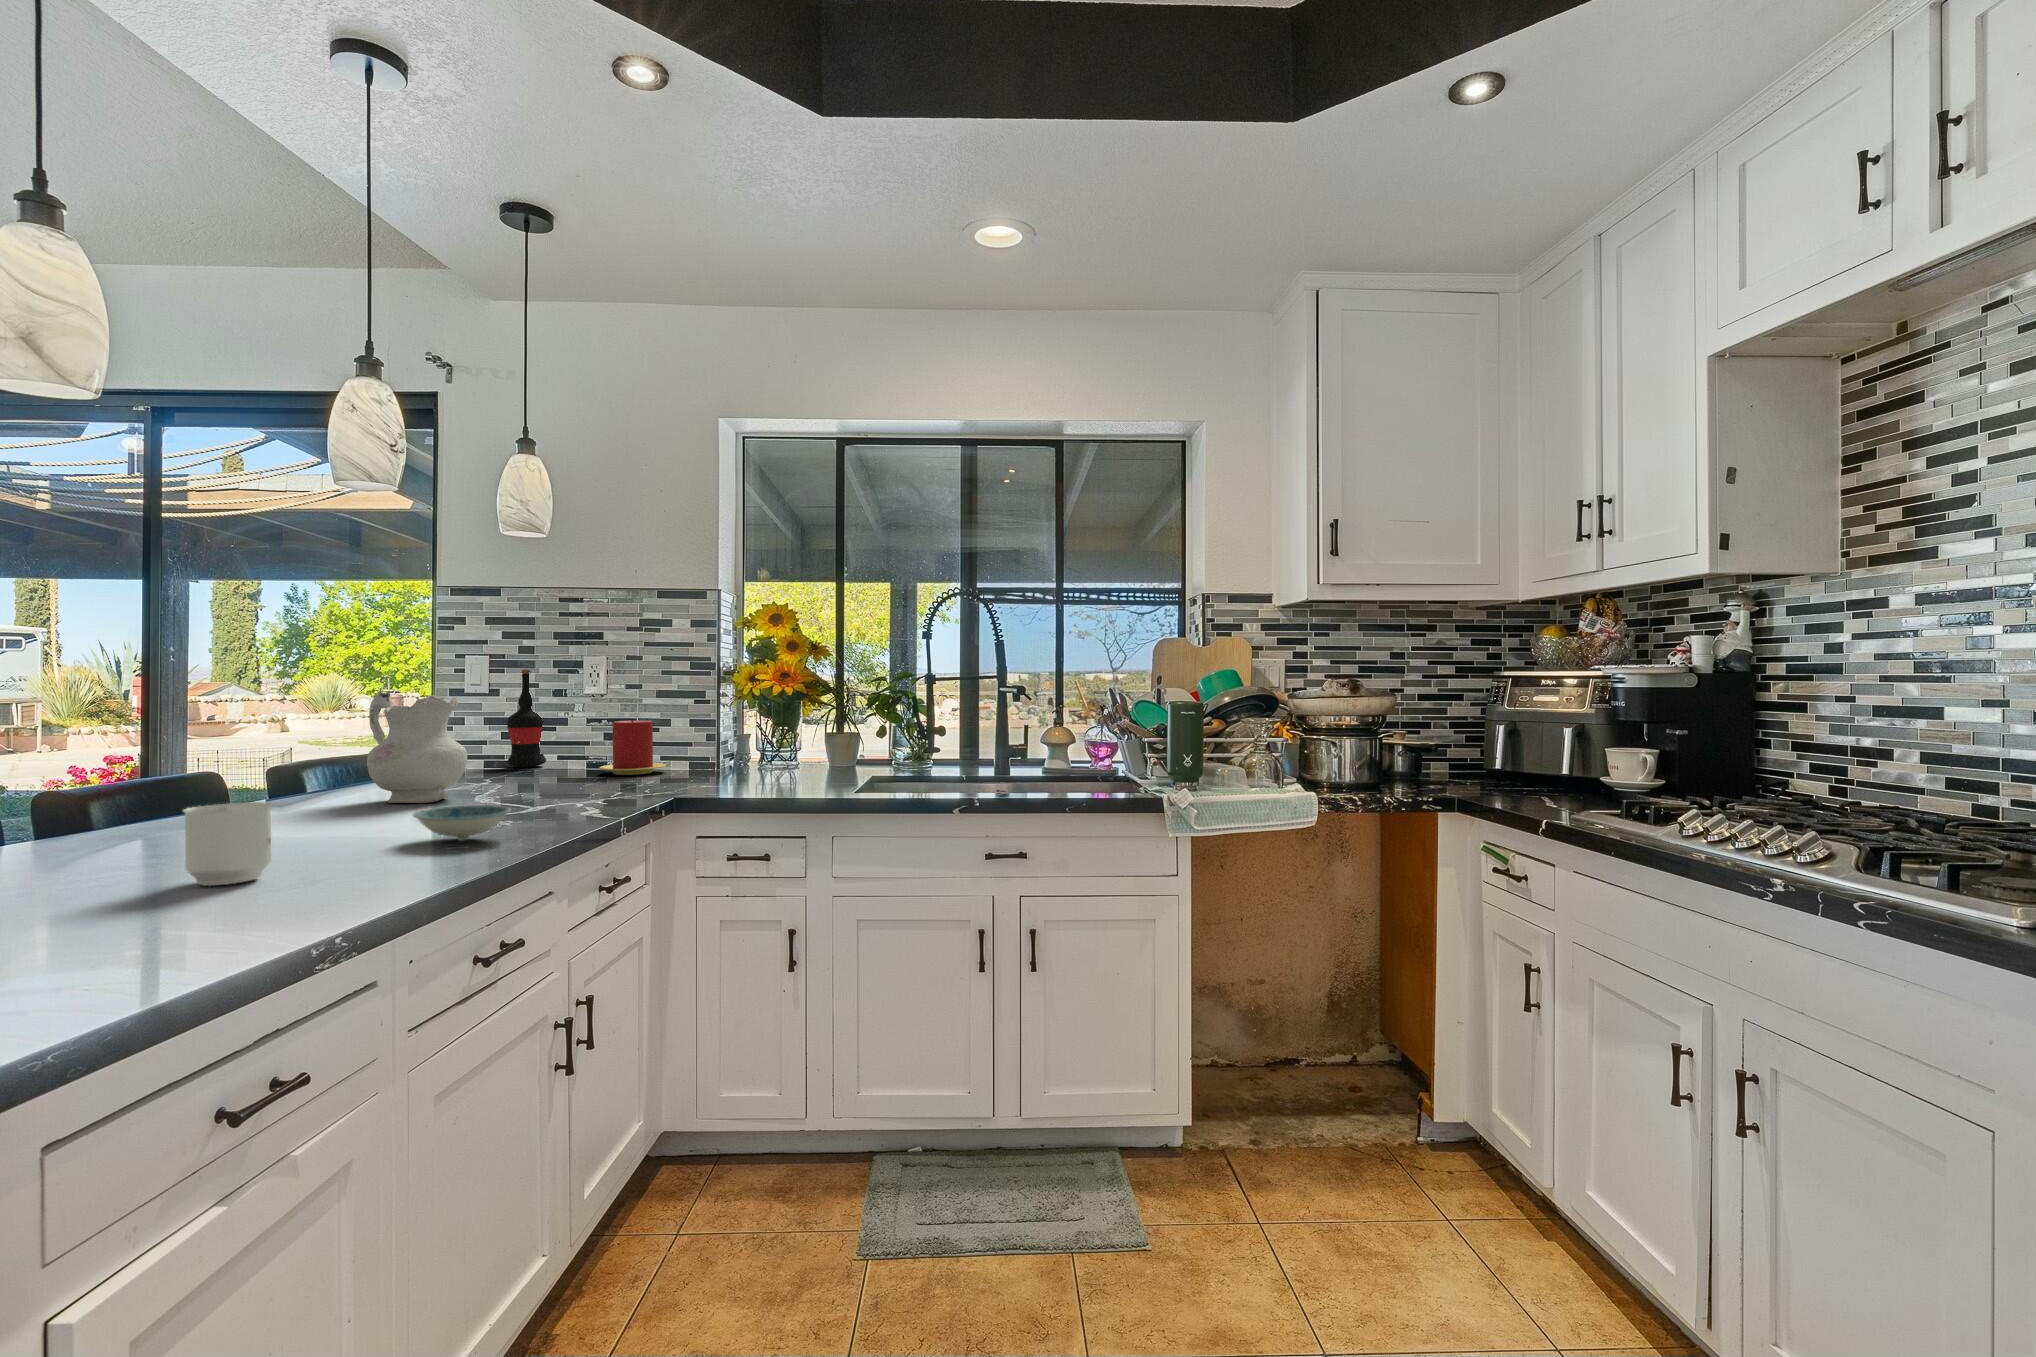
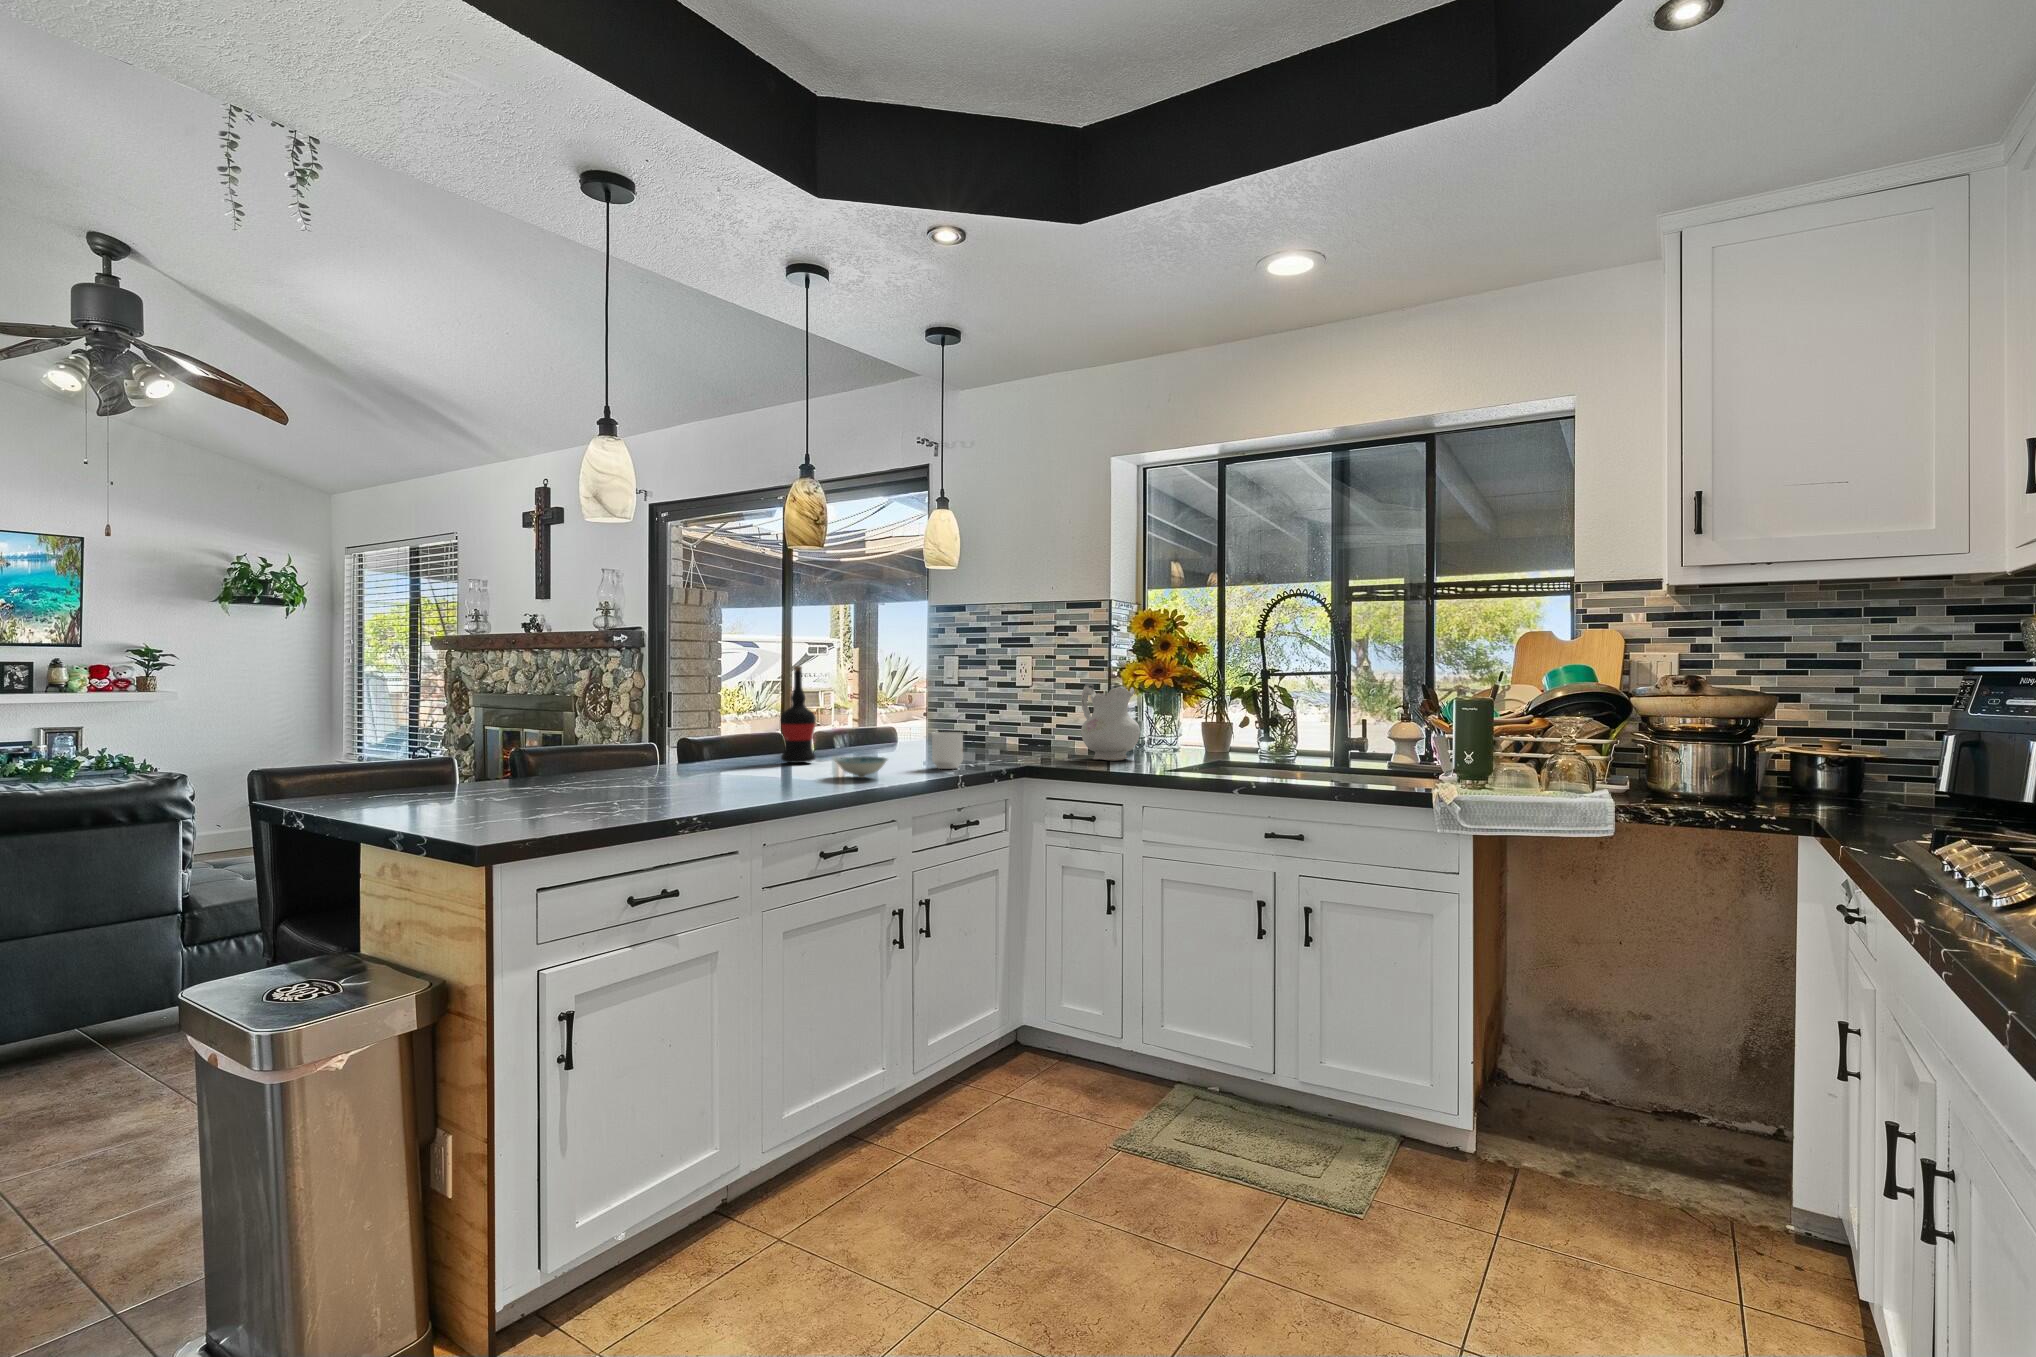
wine bottle: present [507,669,546,767] -> present [780,666,816,763]
ceramic pitcher: present [367,692,467,803] -> present [1081,684,1140,761]
candle: present [599,721,666,775] -> none [1017,708,1066,750]
mug: present [184,802,272,886] -> present [932,732,963,769]

